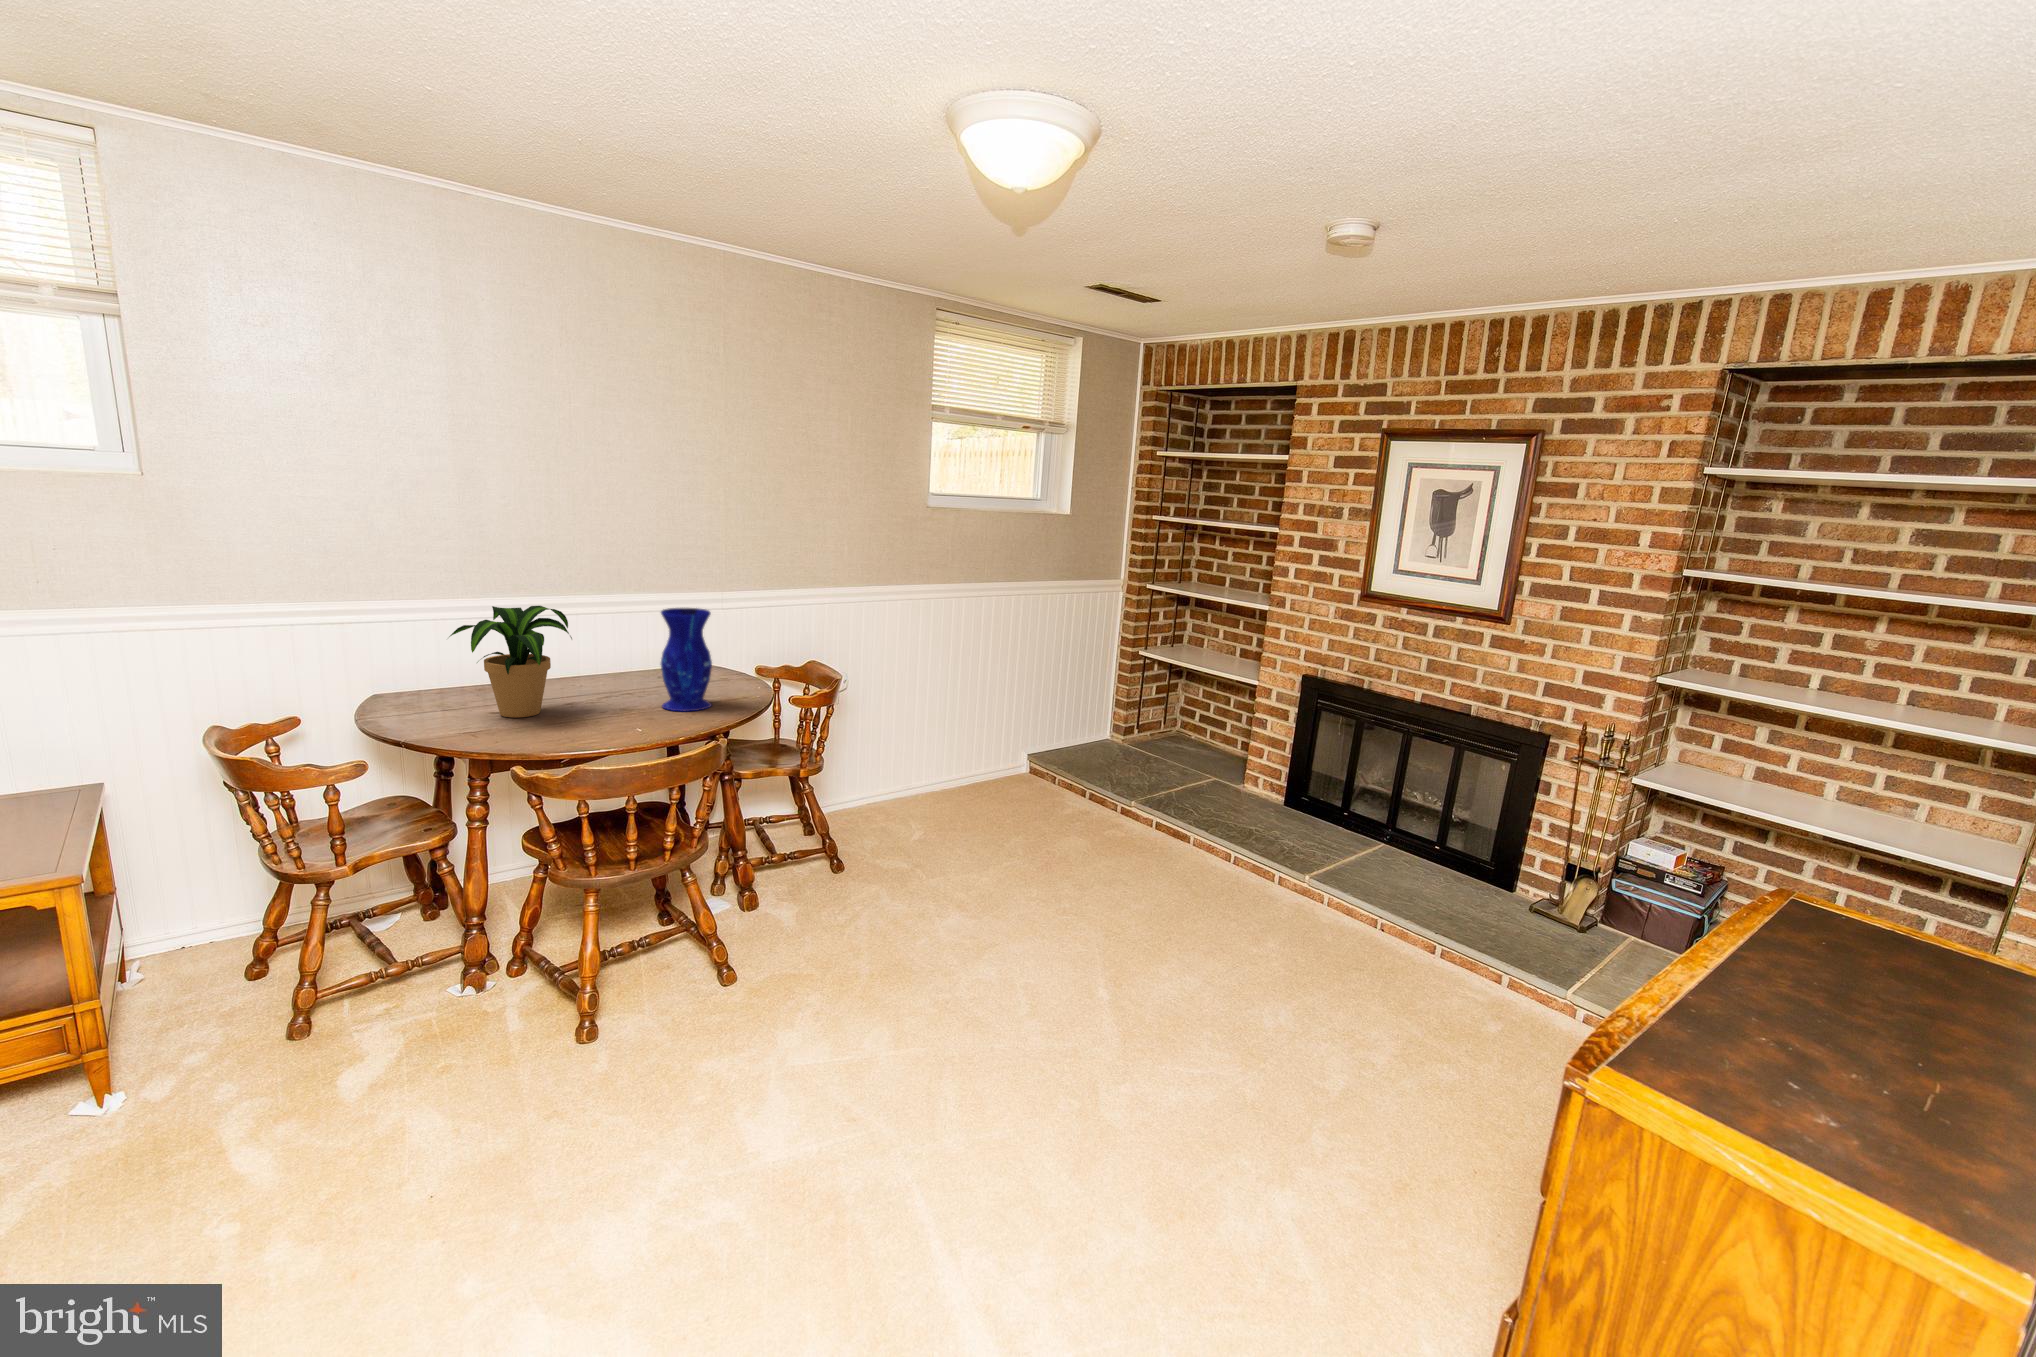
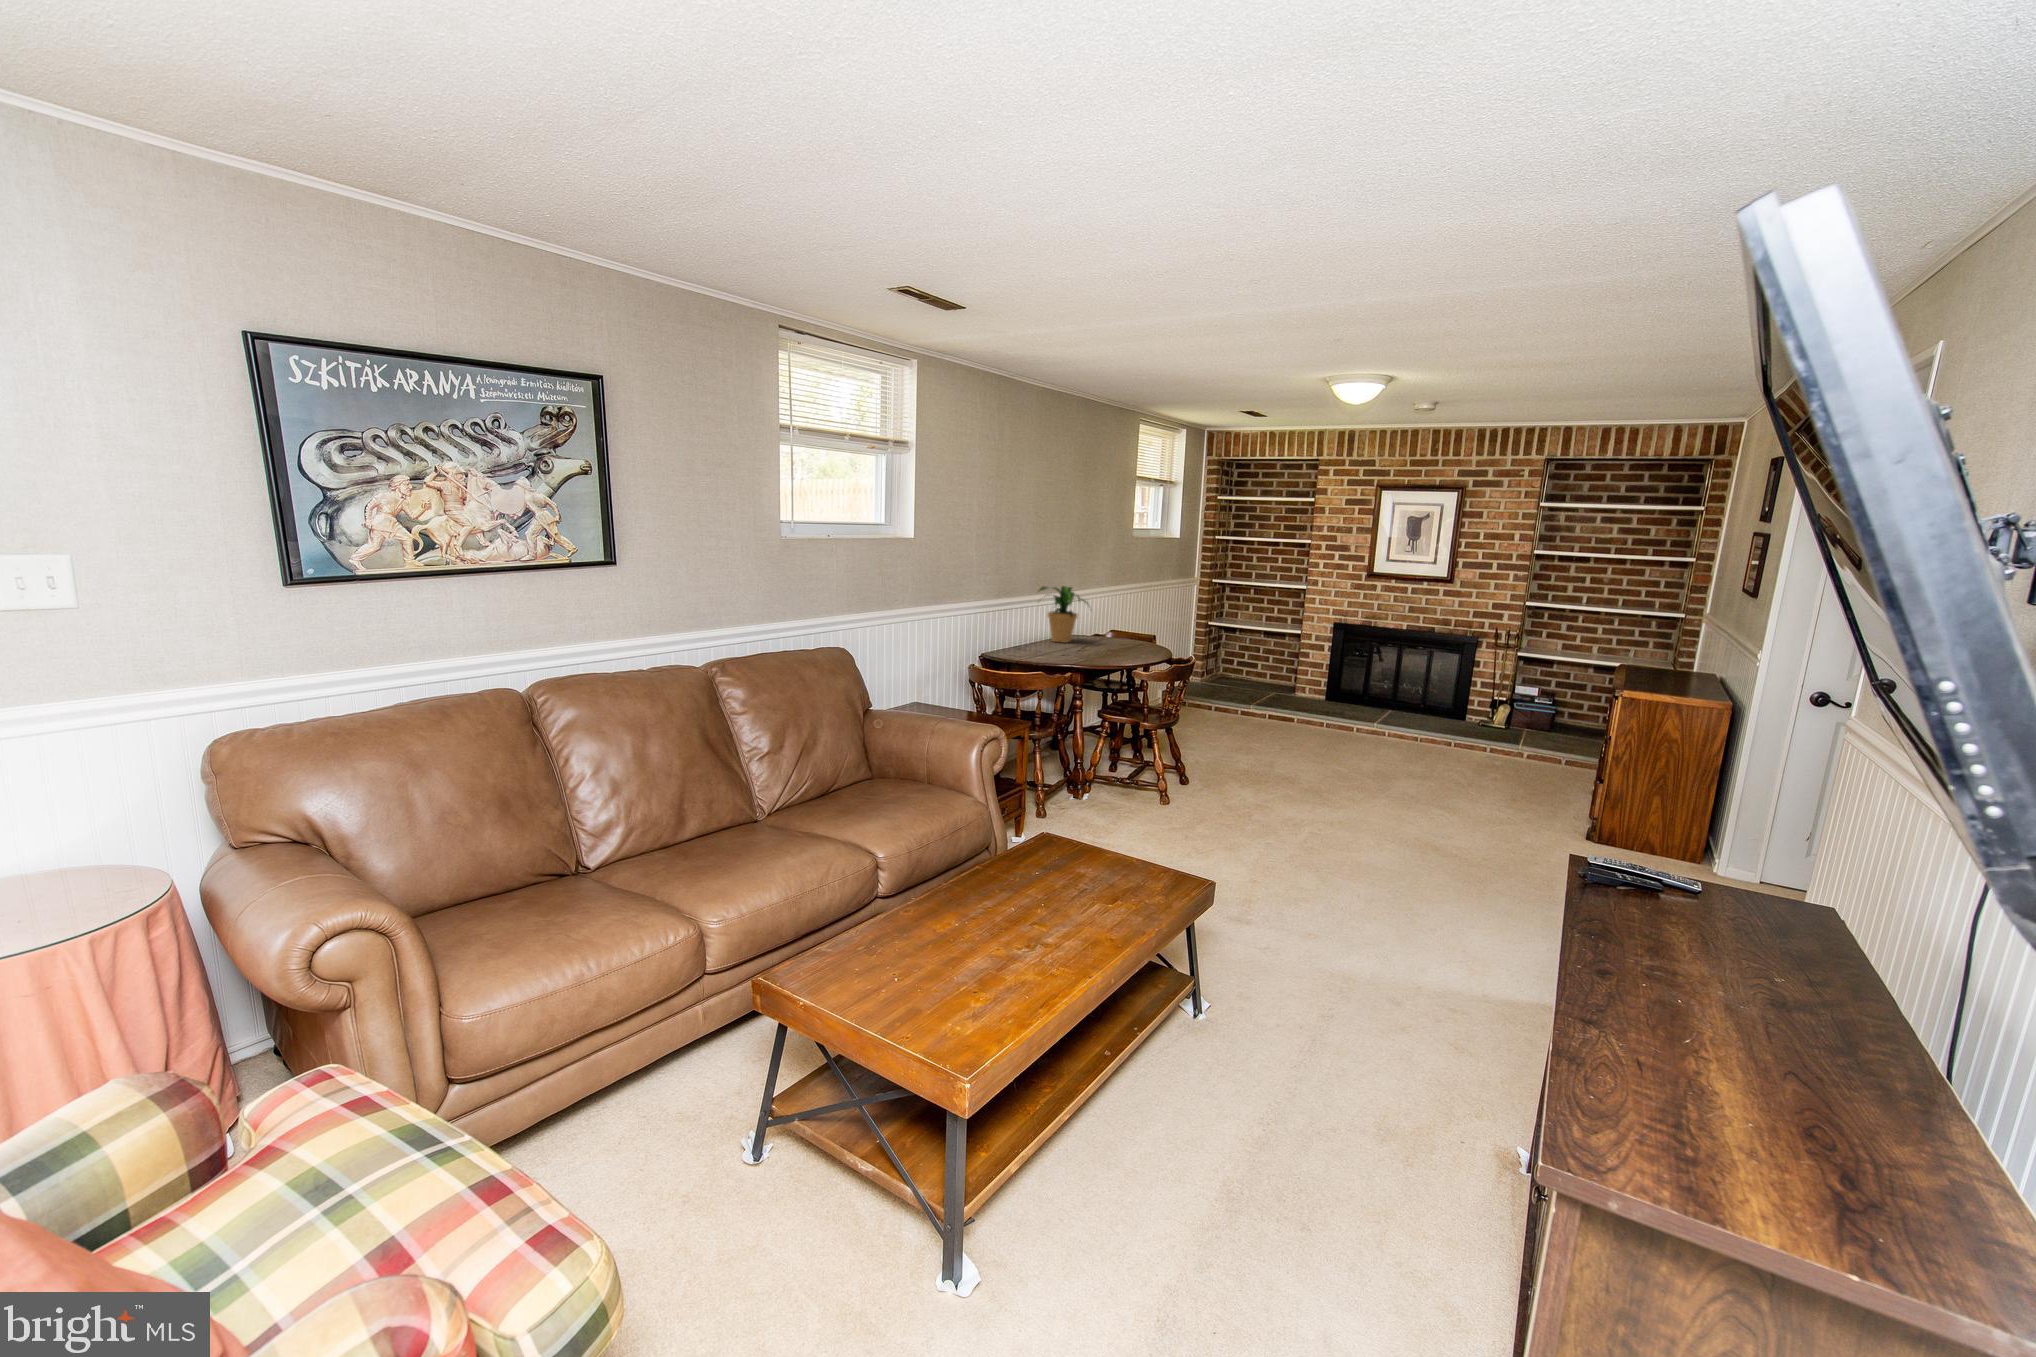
vase: present [661,608,712,711] -> none [1106,586,1134,639]

